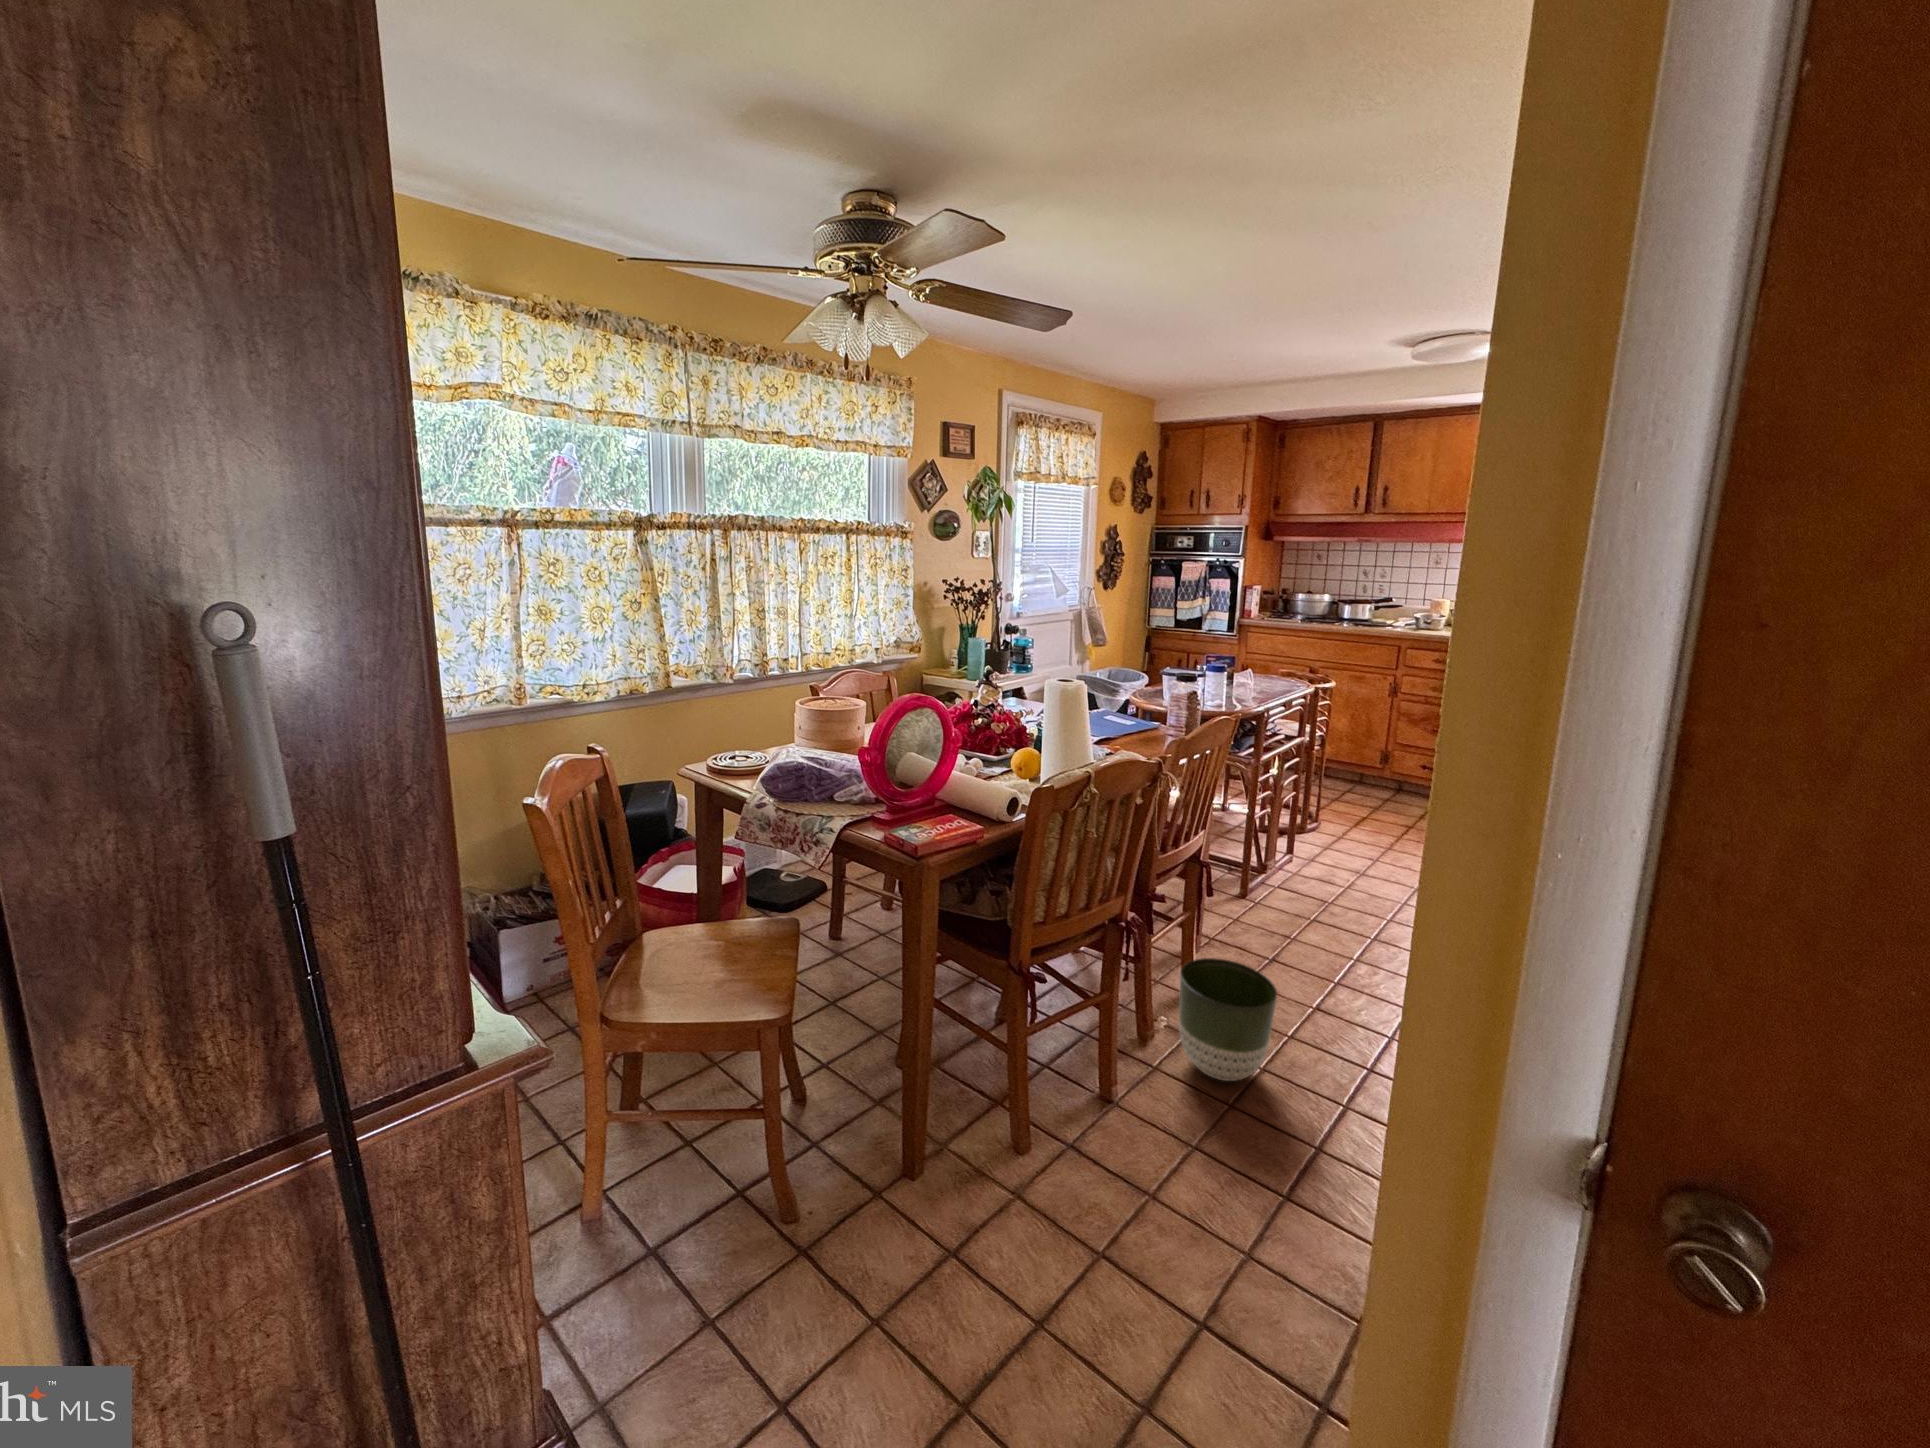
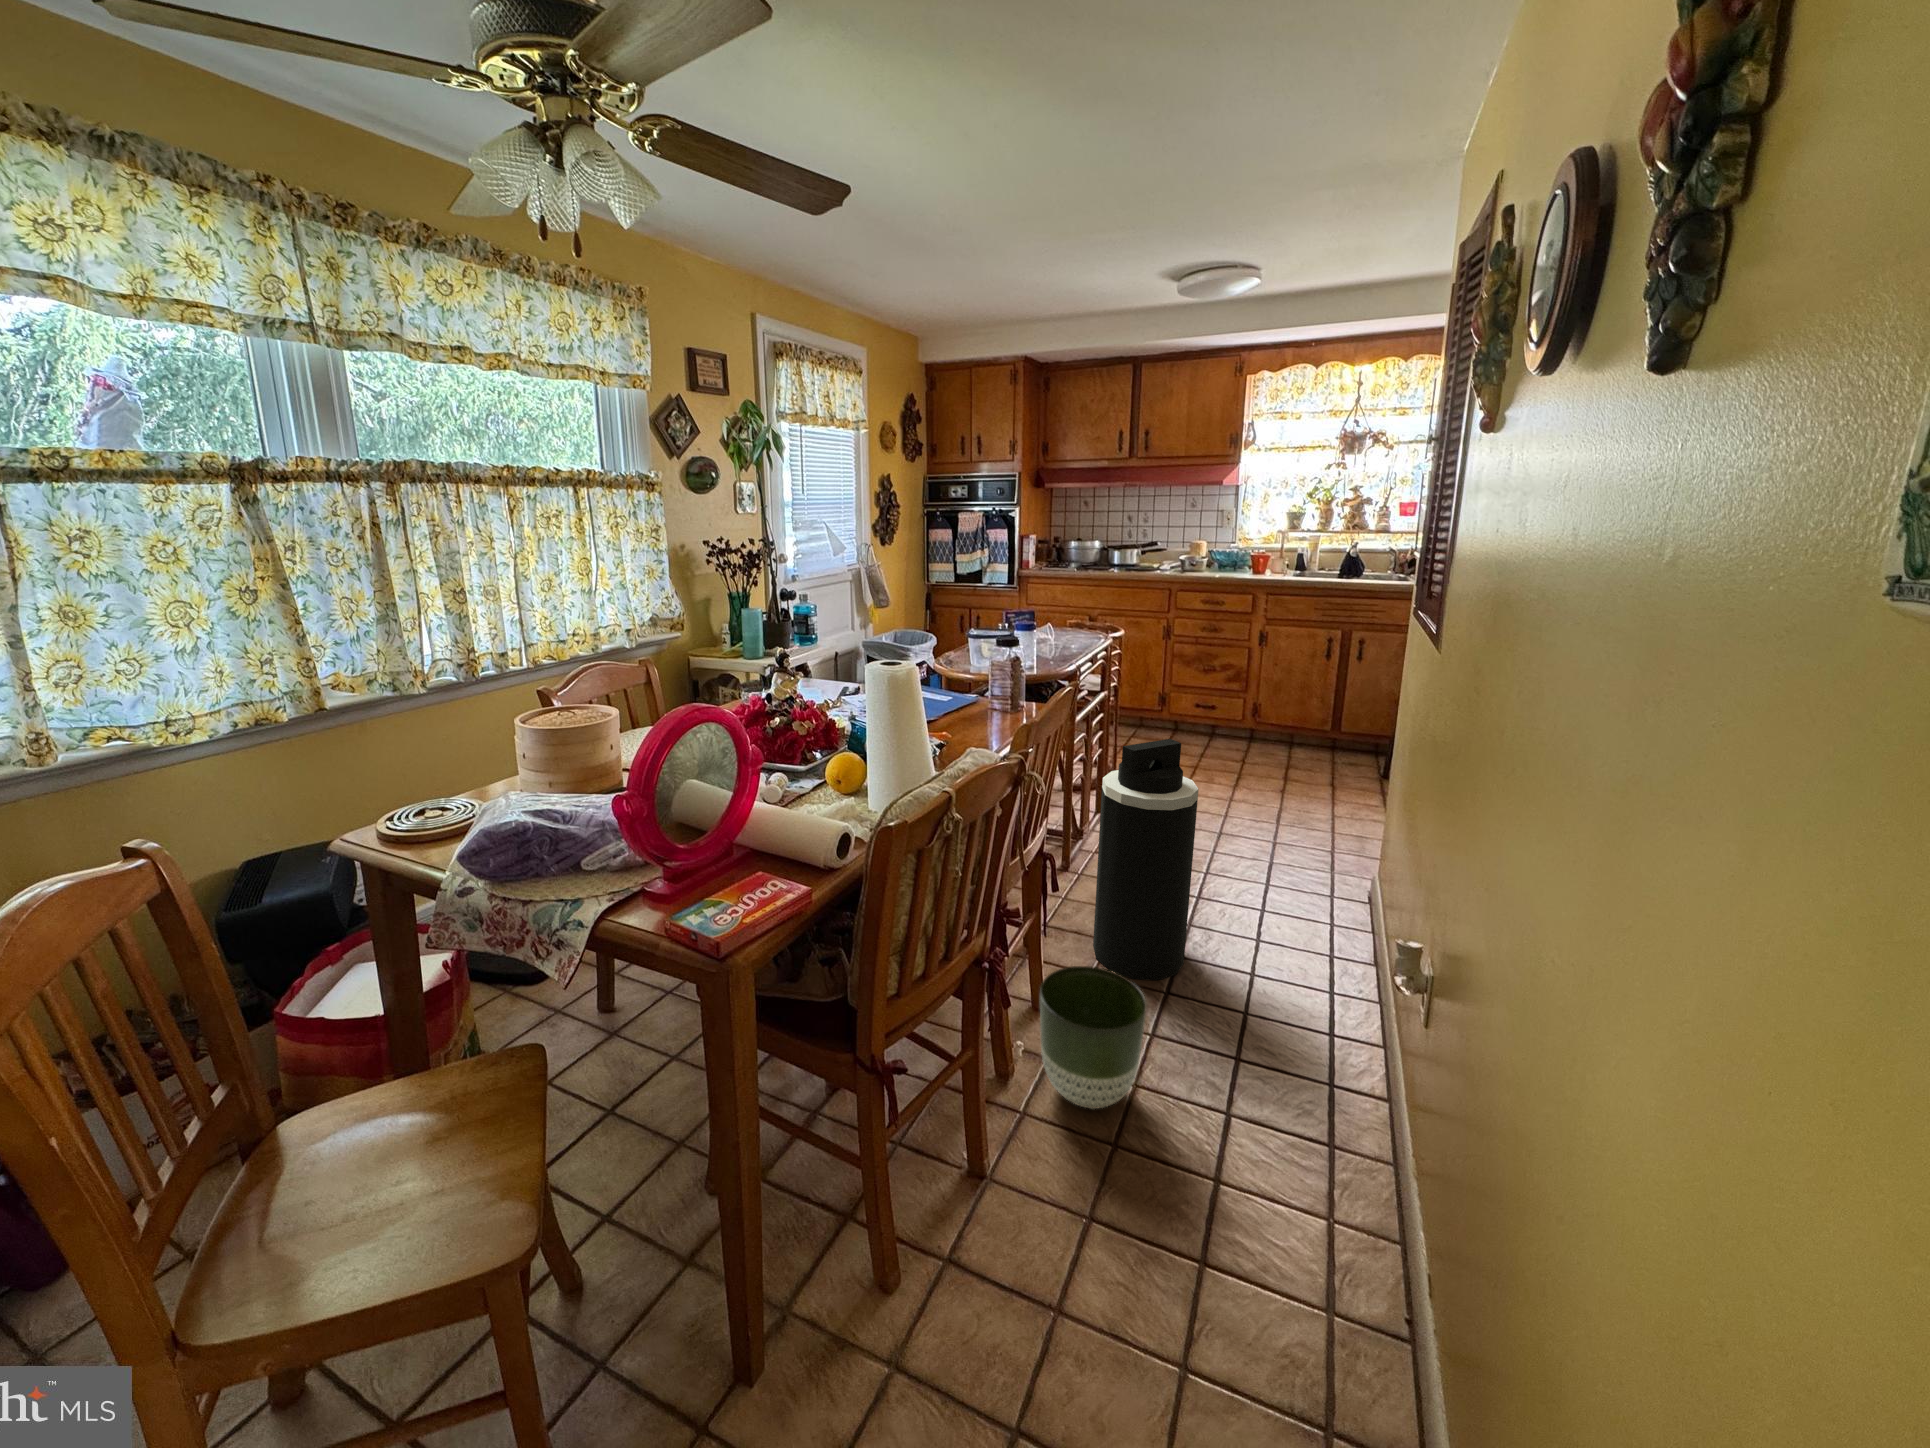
trash can: none [1256,778,1366,1002] -> present [1093,739,1199,980]

